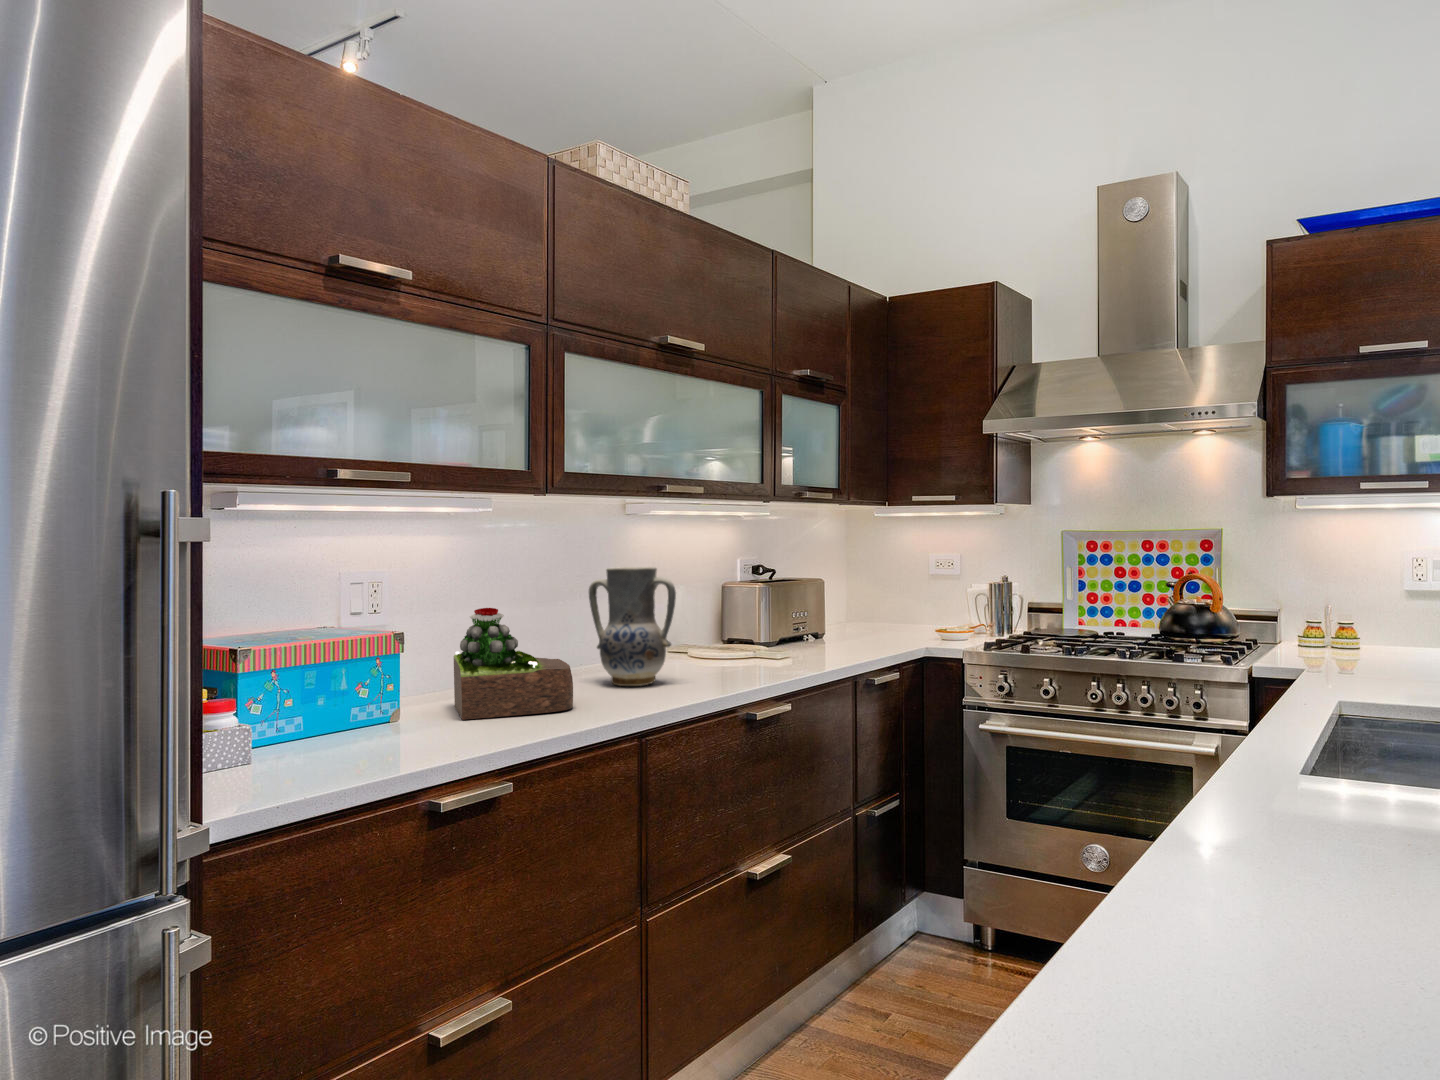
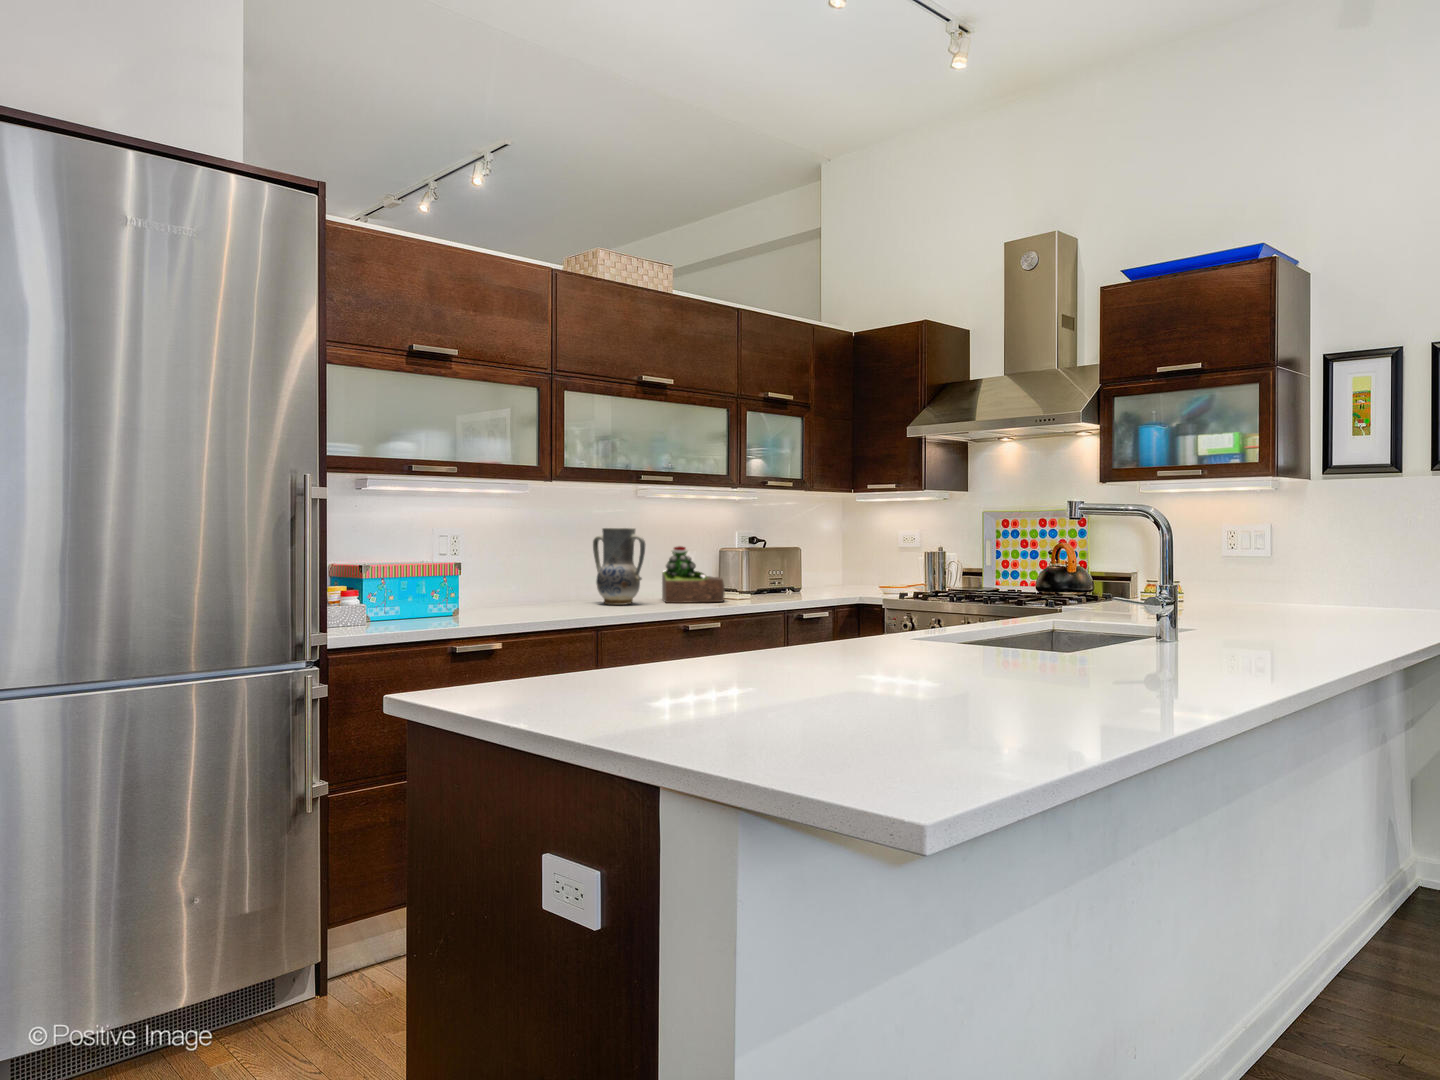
succulent plant: present [454,608,573,720] -> present [662,546,725,603]

